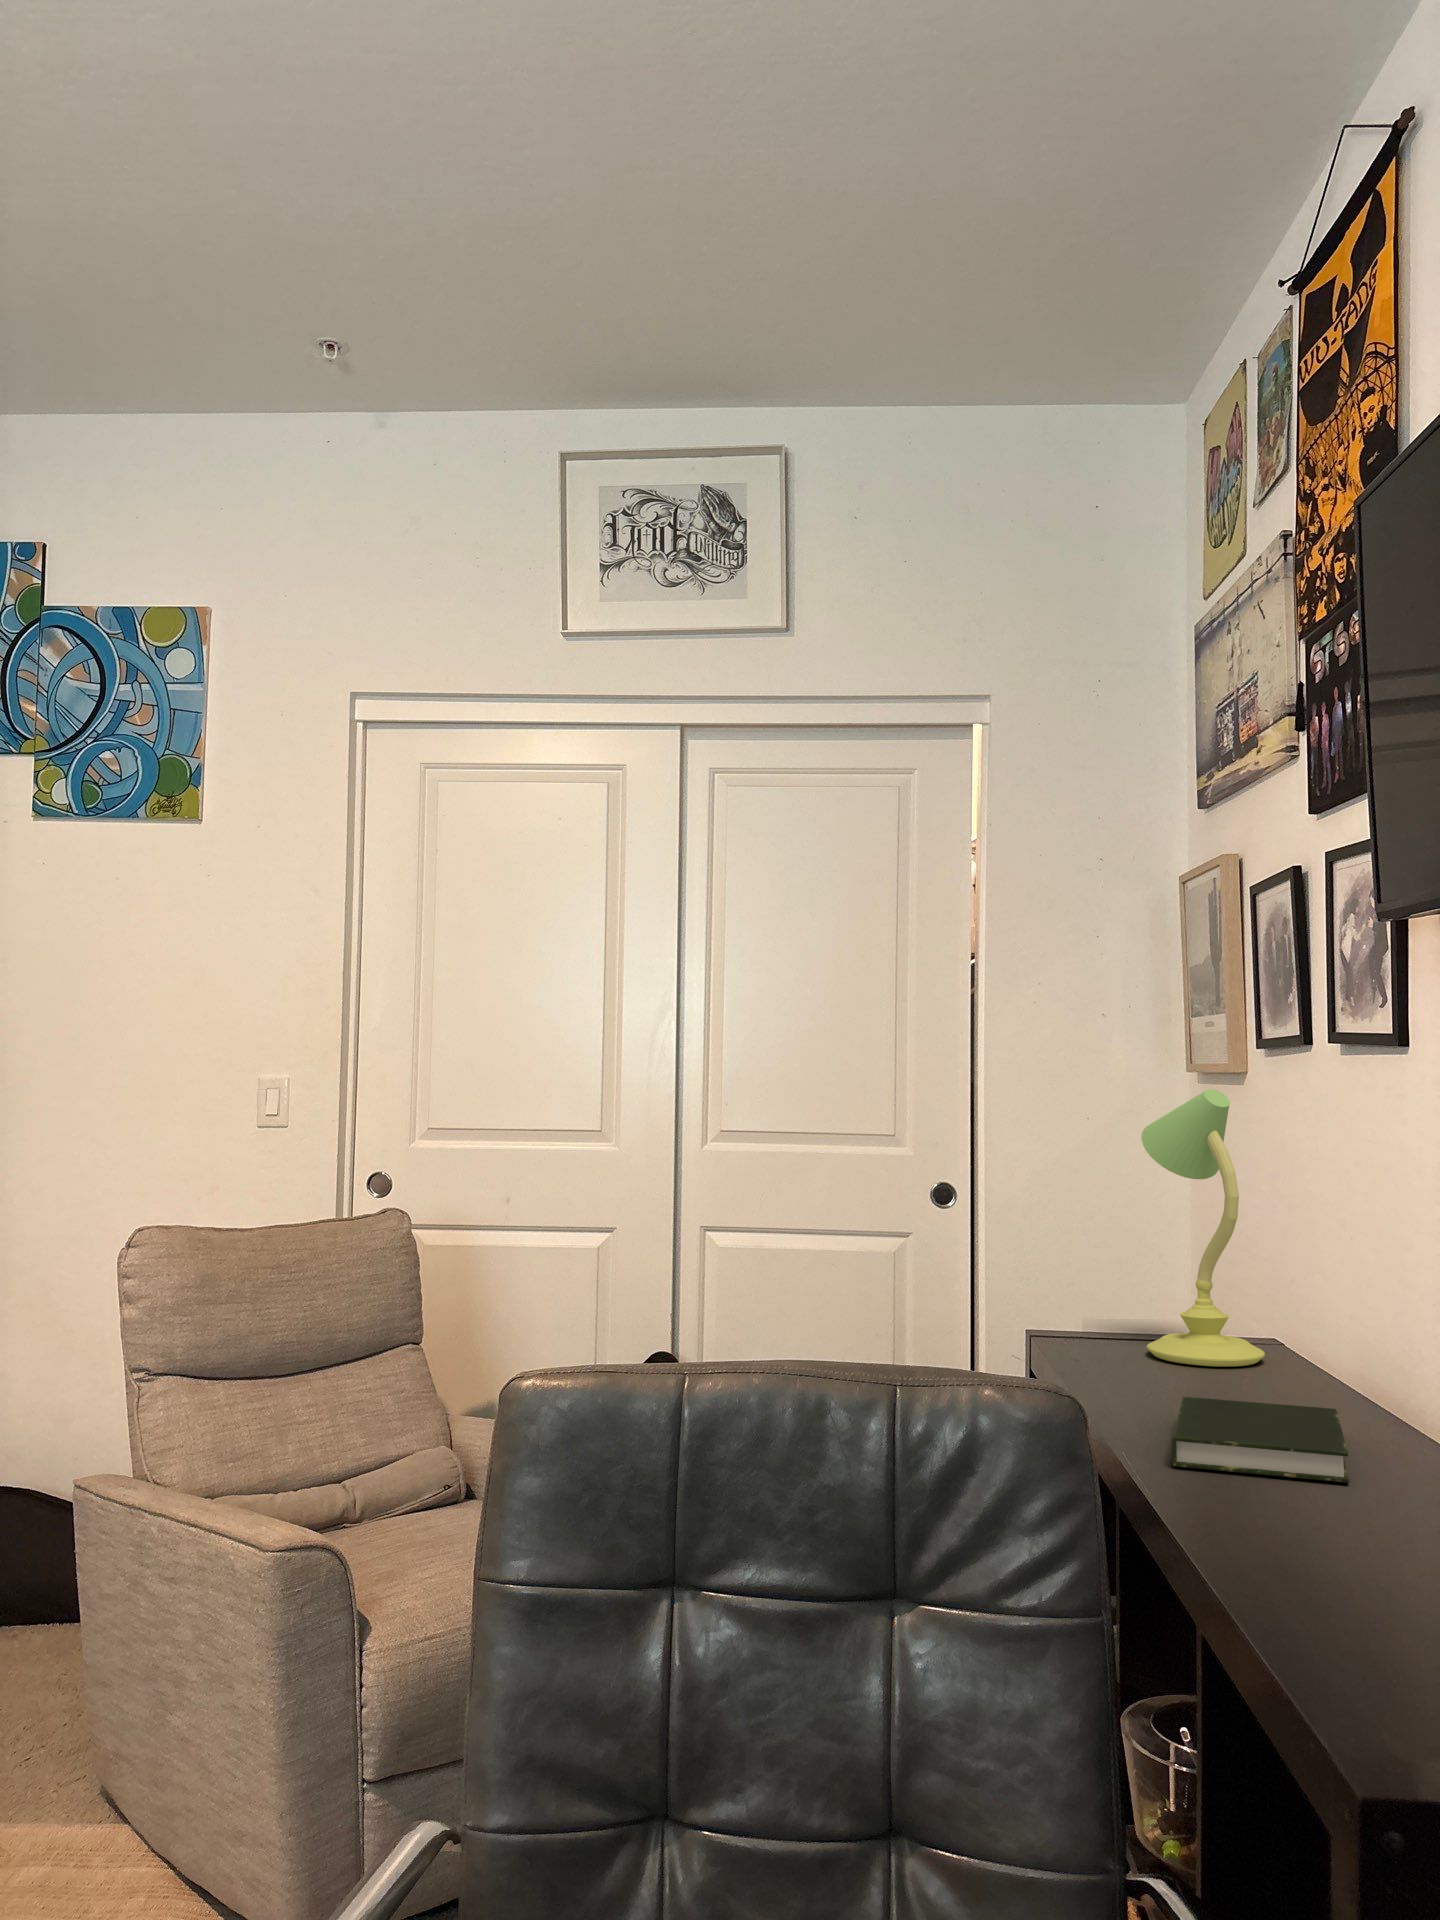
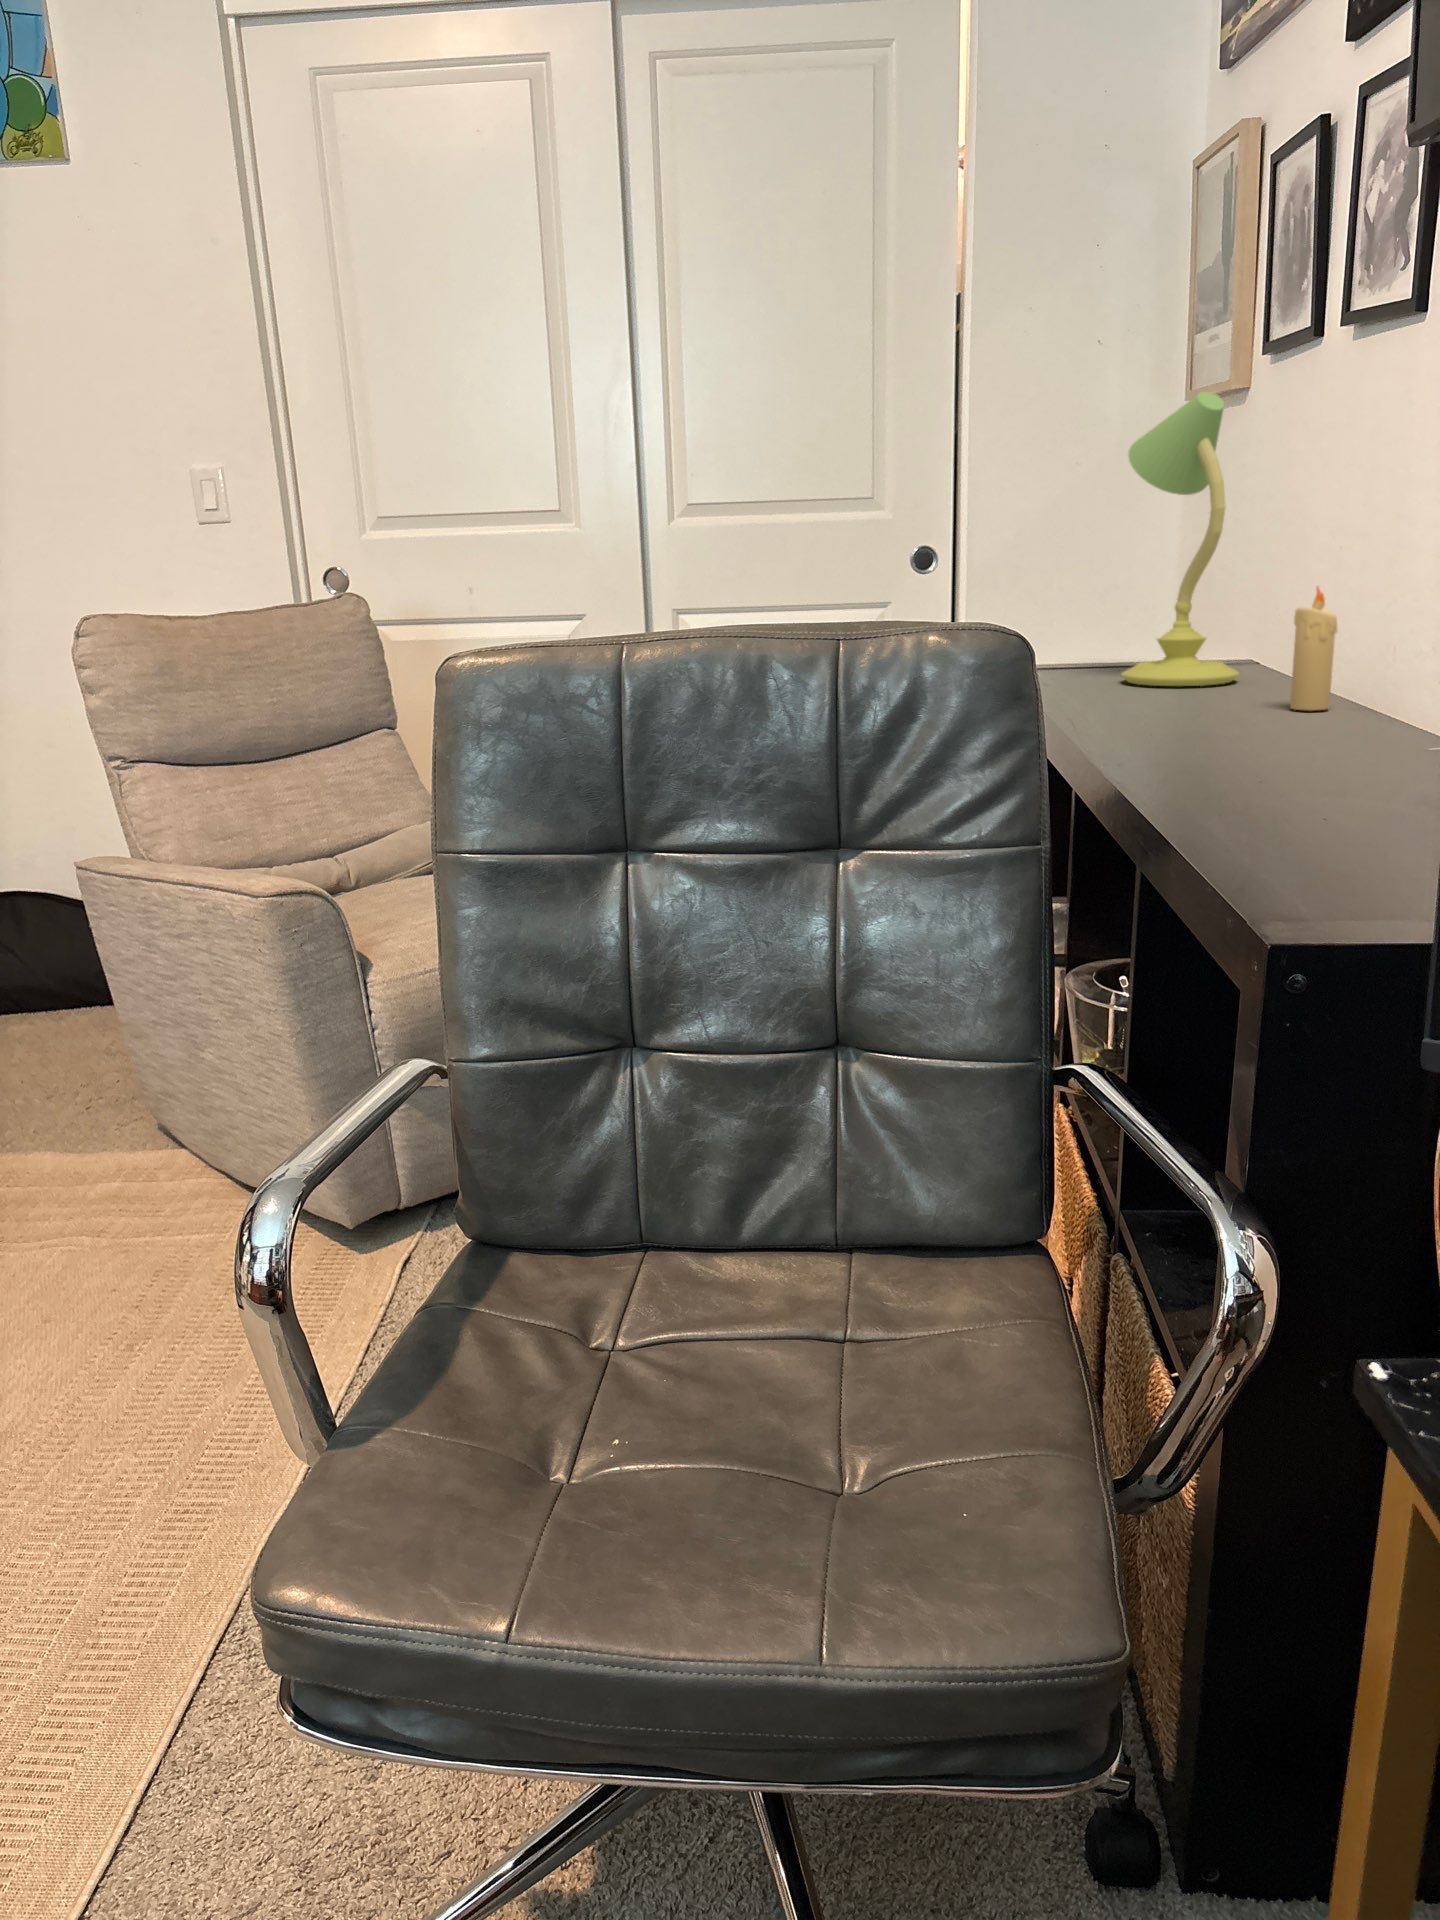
candle: none [1322,1289,1366,1415] -> present [1290,587,1337,710]
book: present [1172,1397,1349,1483] -> none [1126,697,1298,751]

